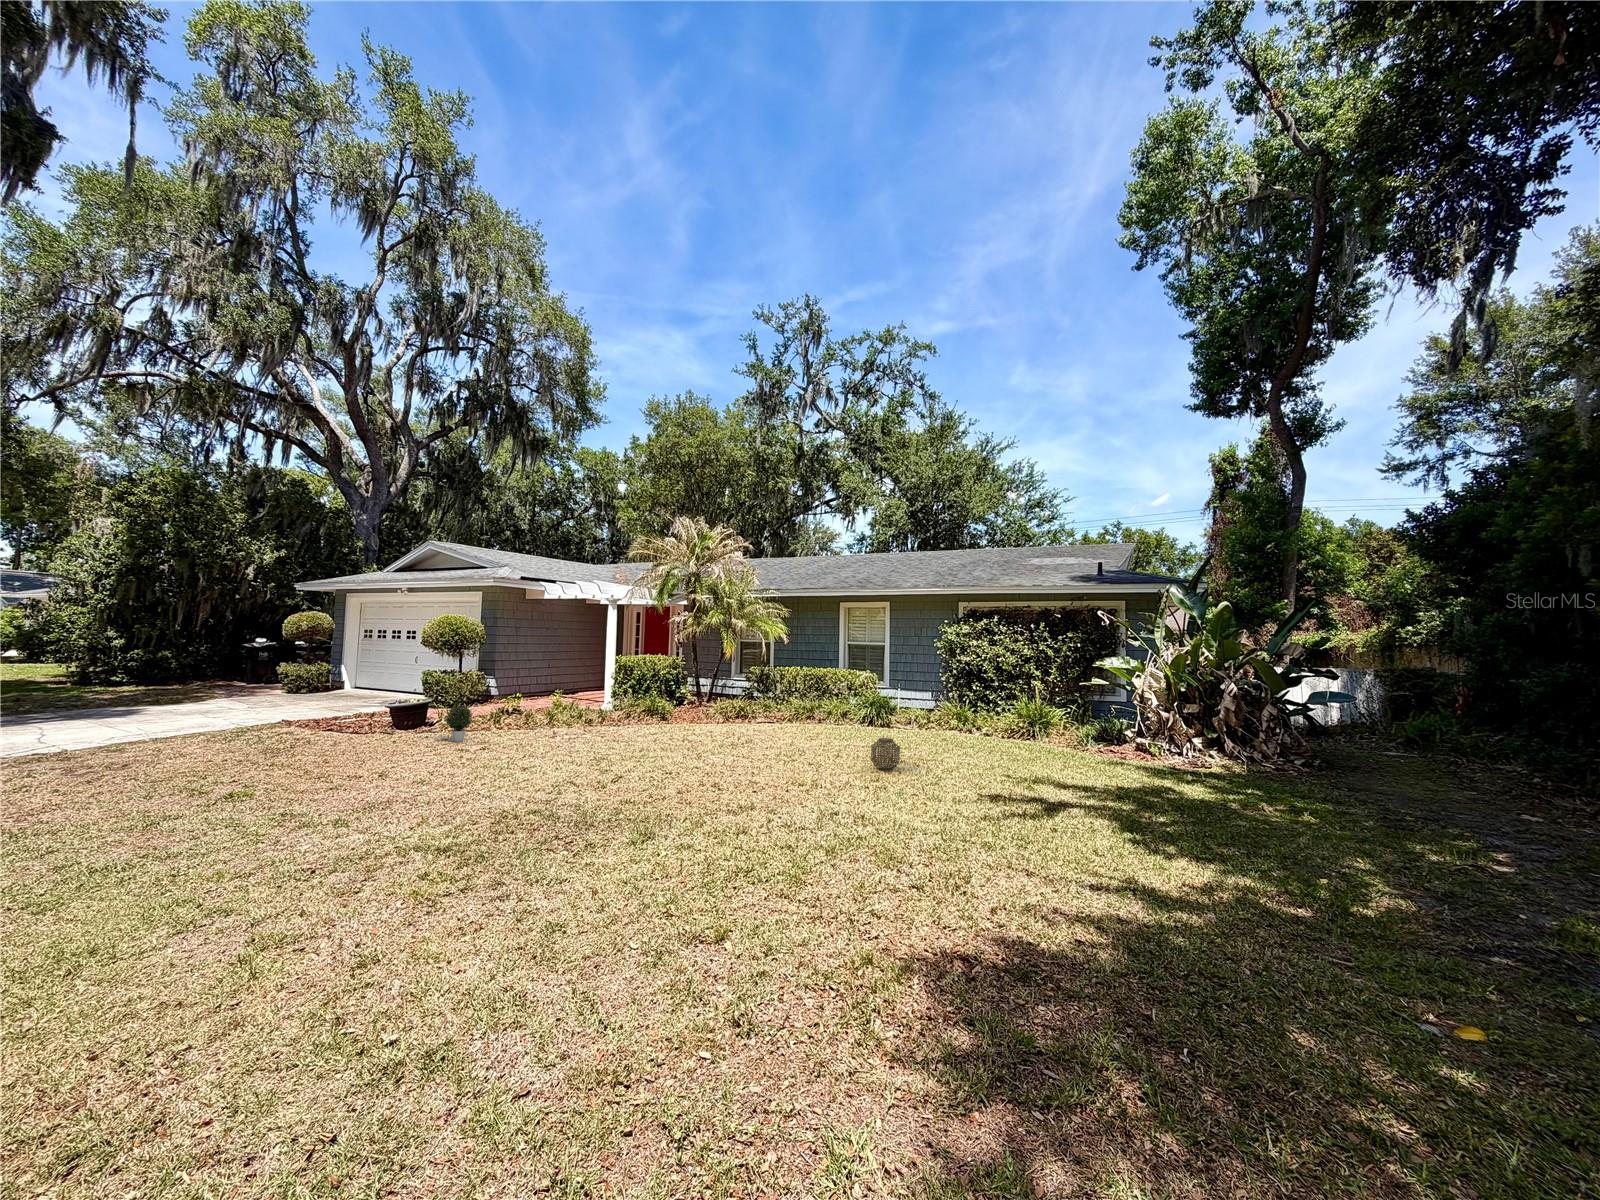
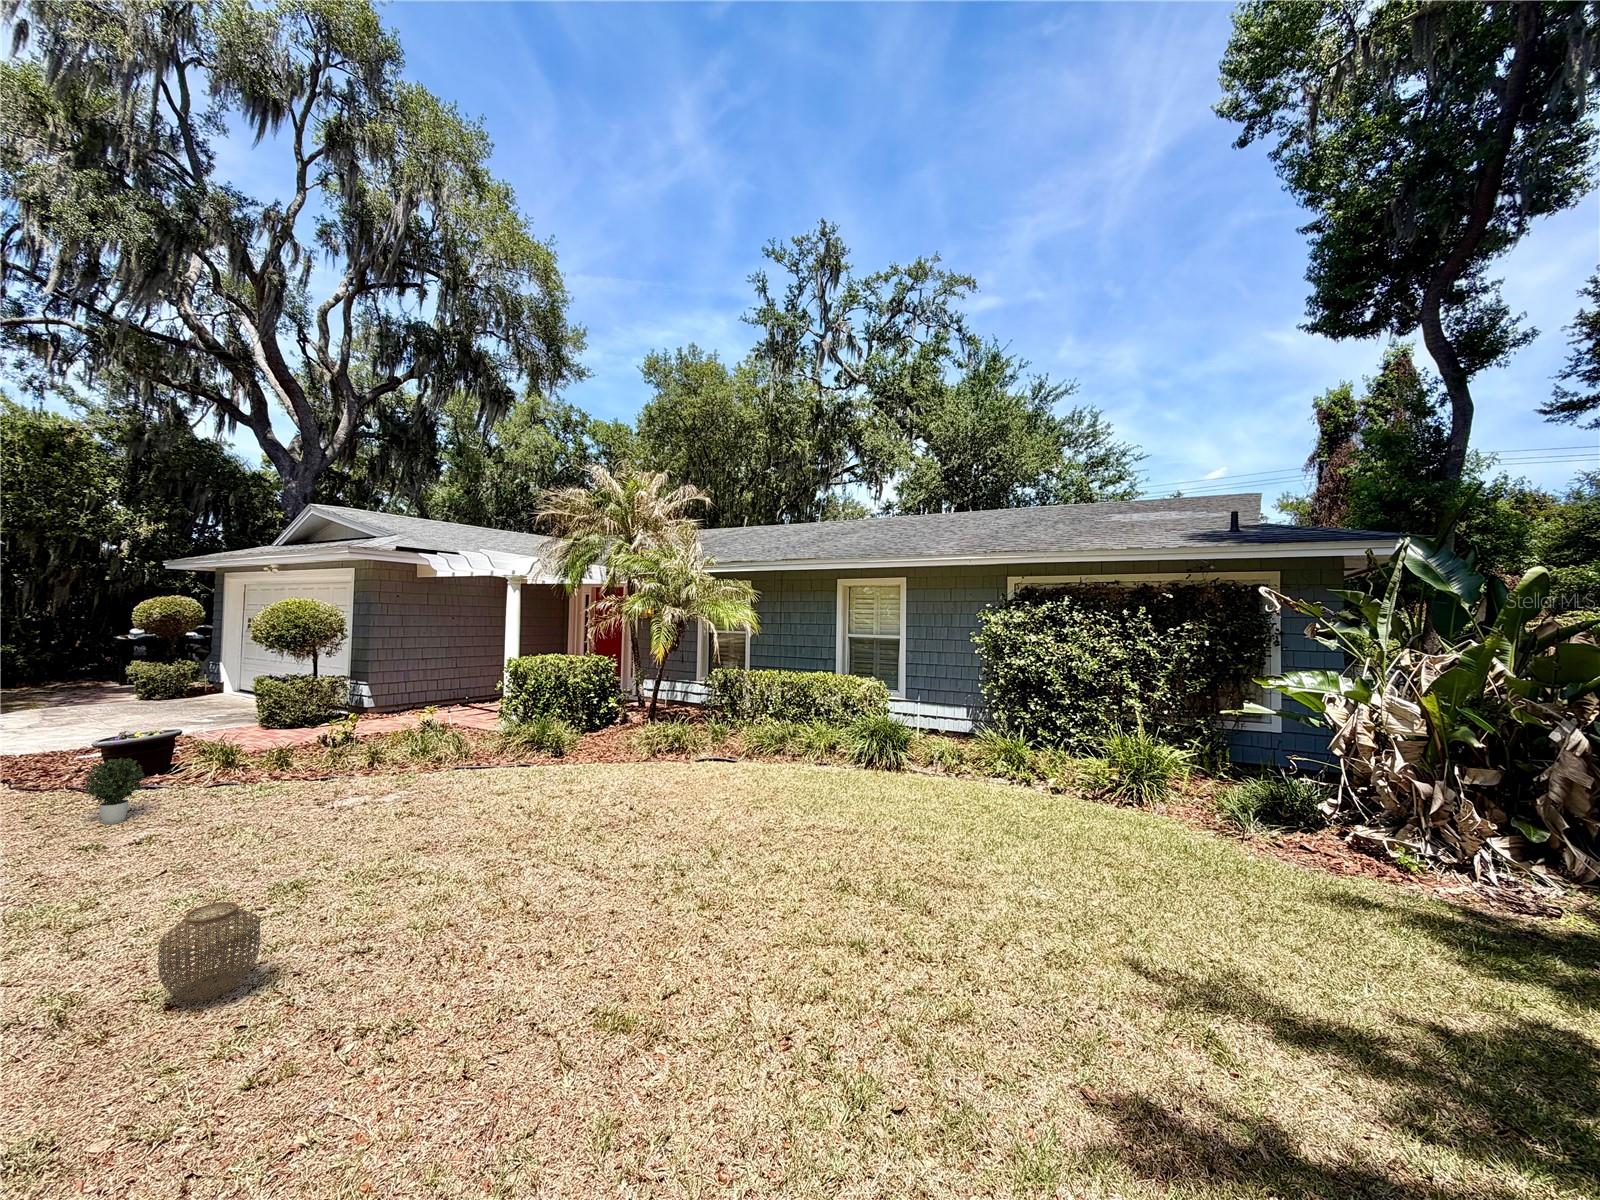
woven basket: present [871,738,900,771] -> present [158,902,260,1002]

